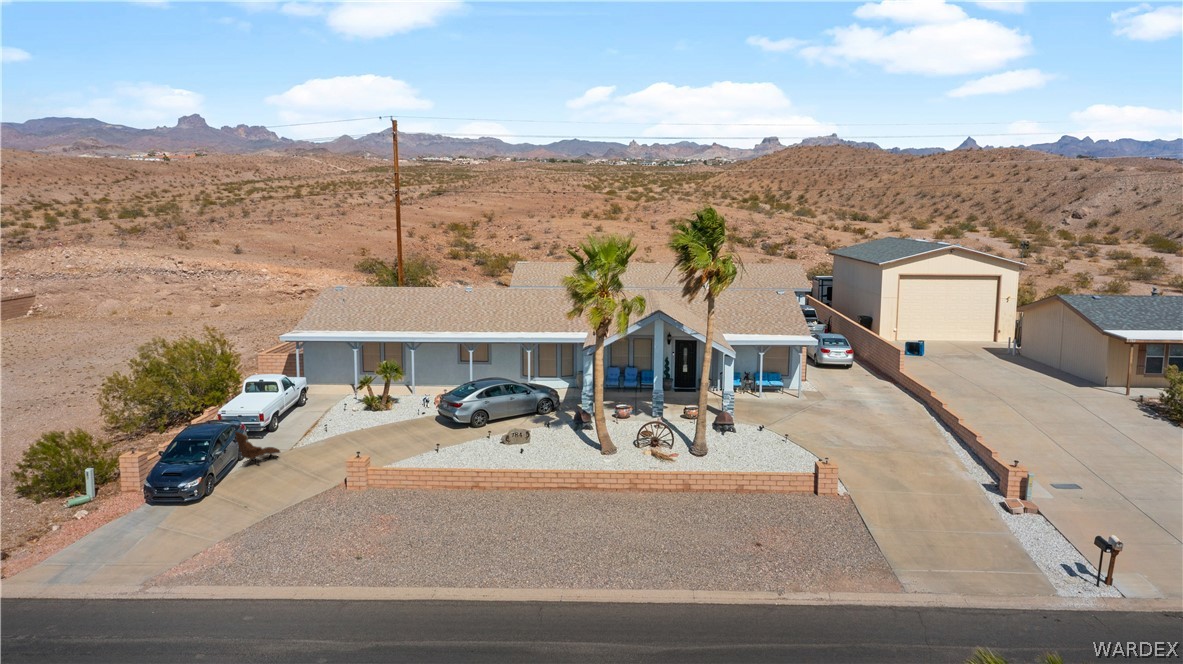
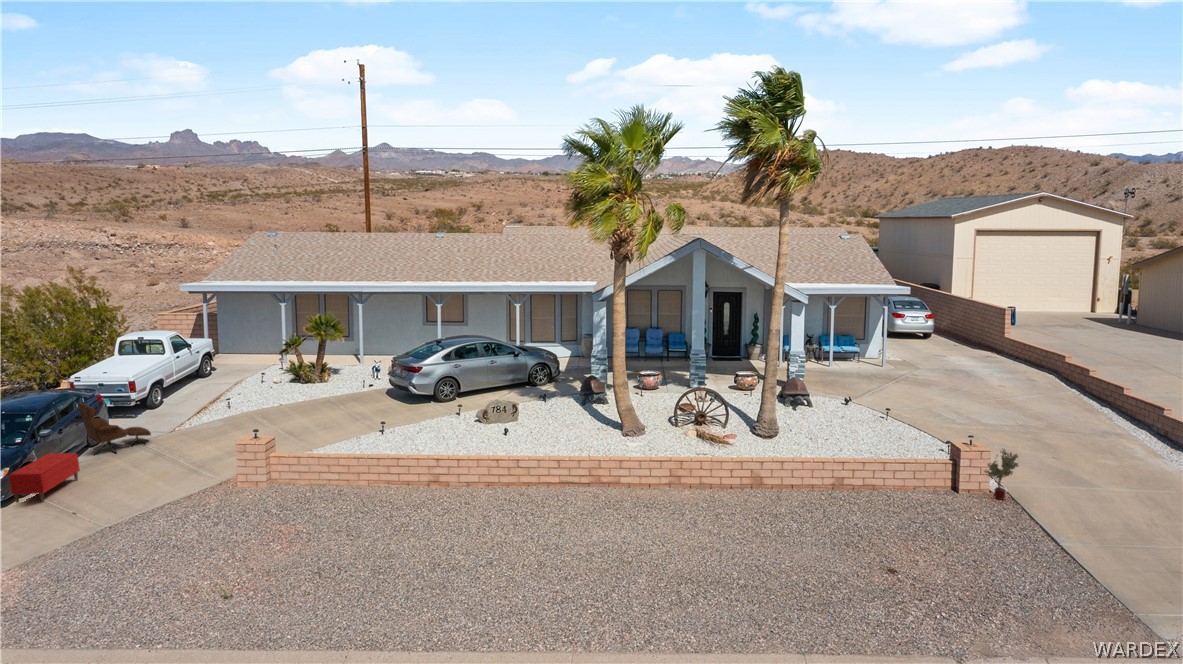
potted tree: none [832,466,855,500] -> present [984,449,1018,499]
bench: none [205,467,243,500] -> present [9,453,80,503]

